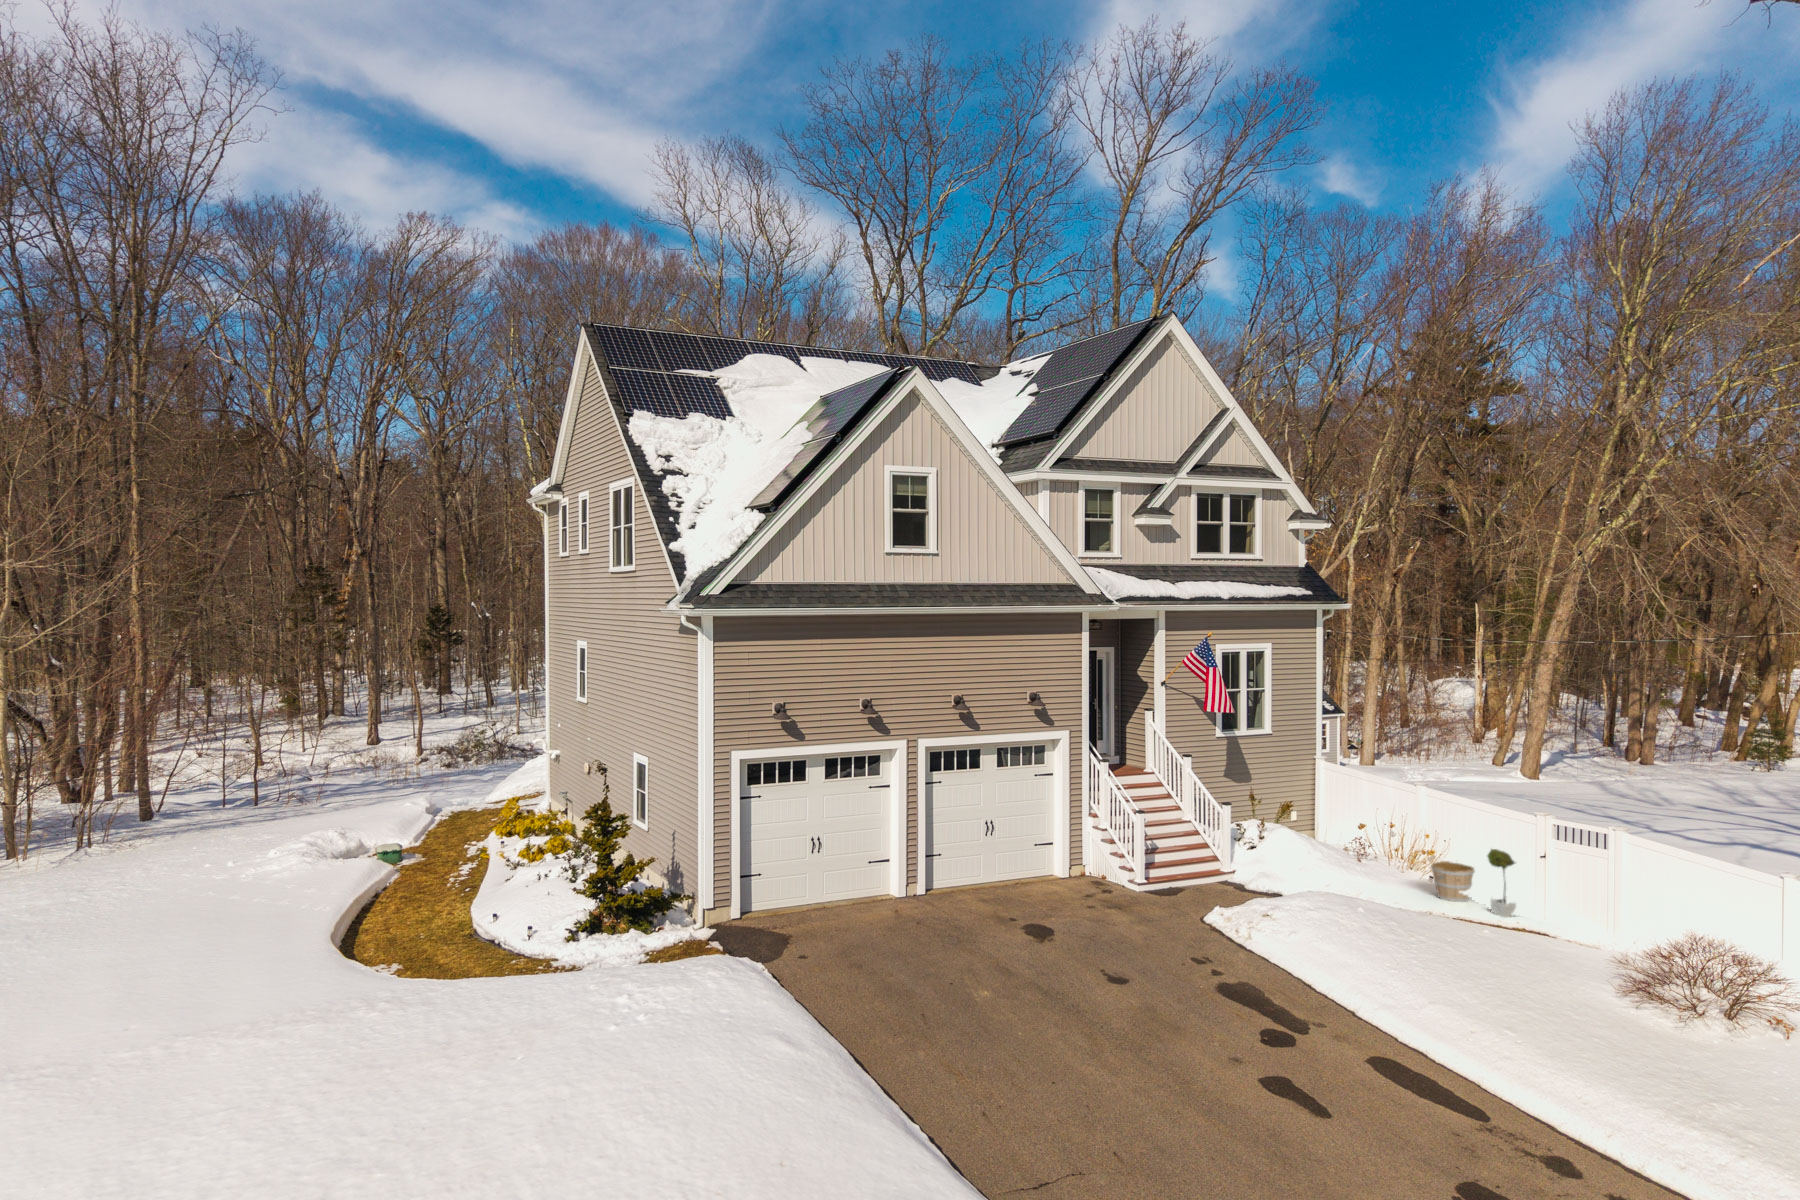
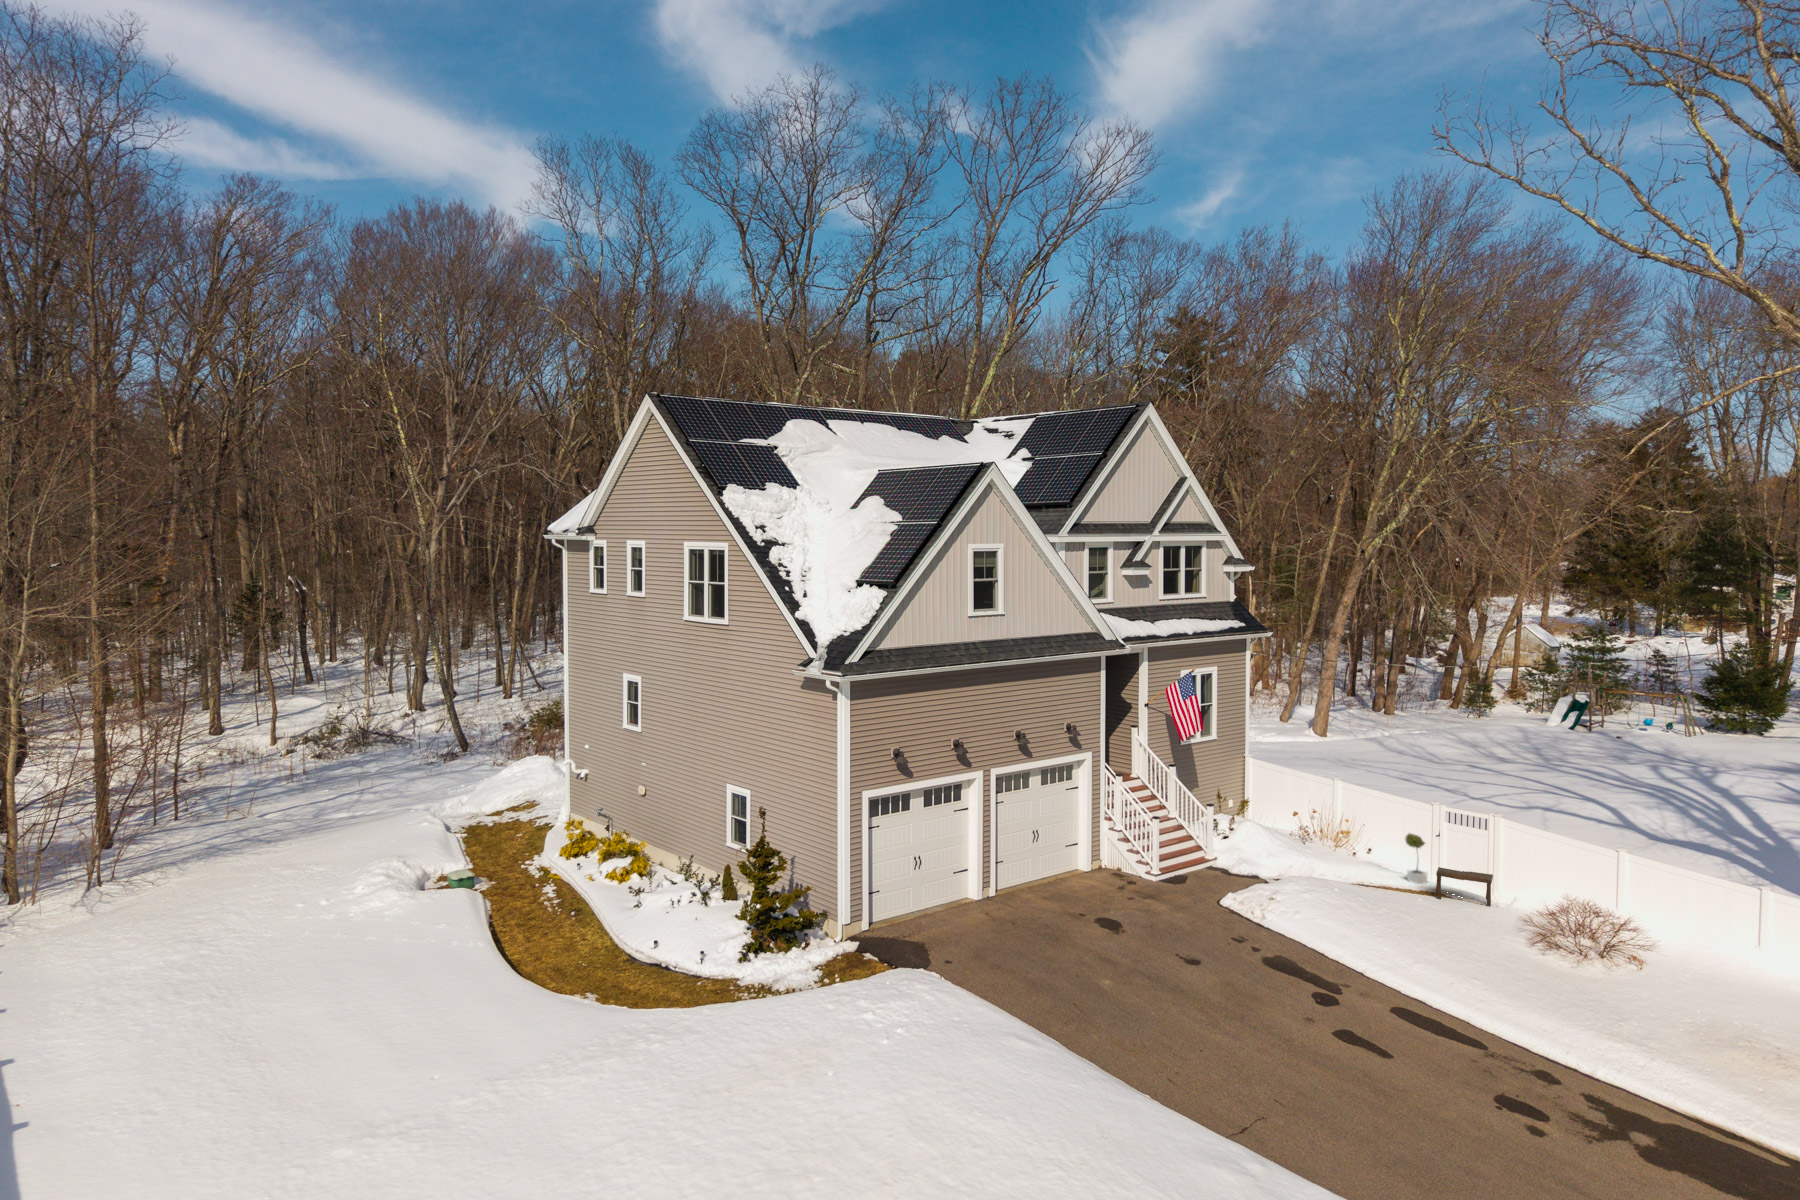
wooden bucket: present [1431,861,1475,902] -> none [1359,841,1391,873]
bench: none [1518,893,1601,948] -> present [1436,867,1493,907]

